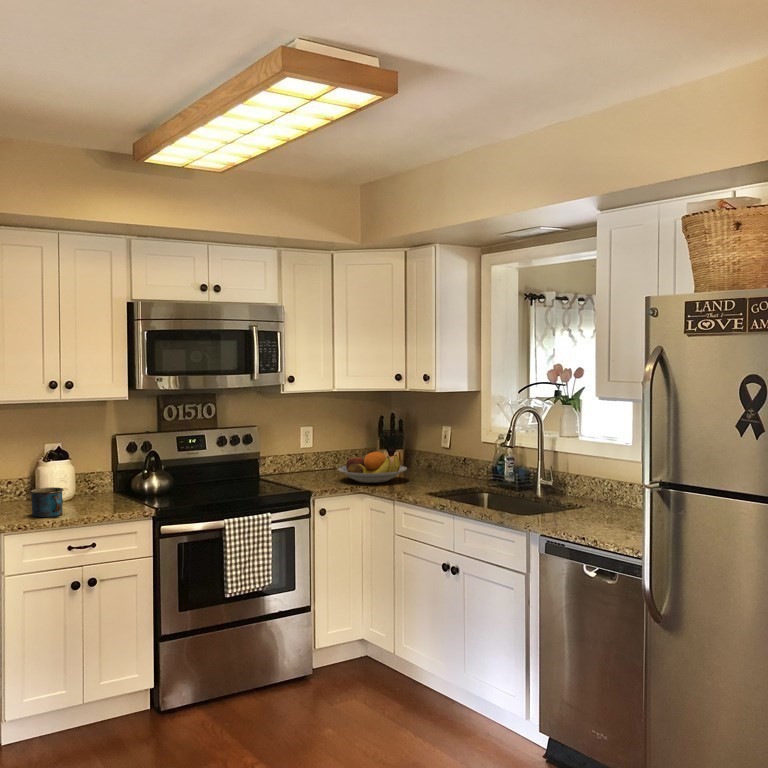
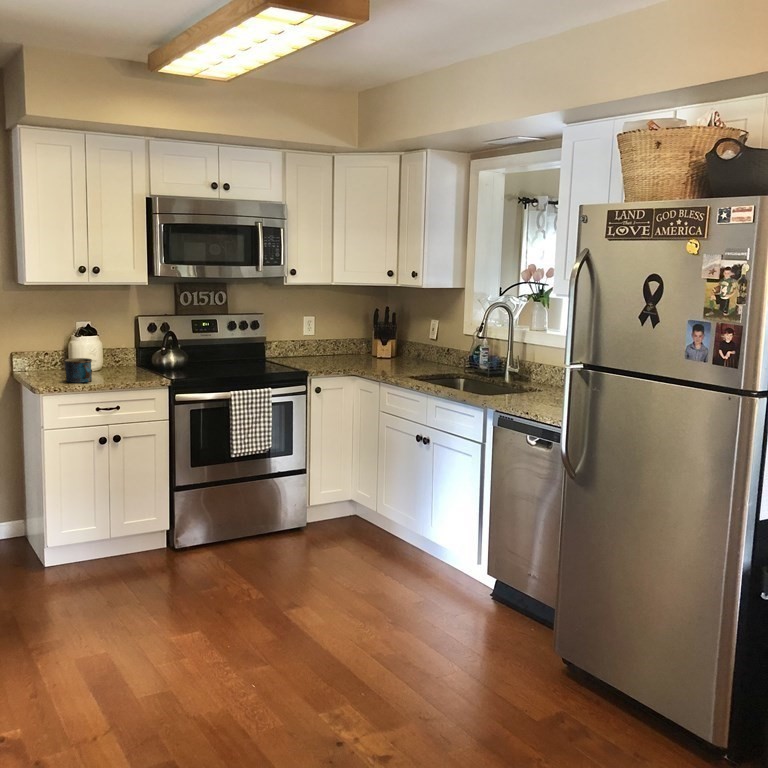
fruit bowl: present [337,452,407,483] -> none [334,339,395,366]

